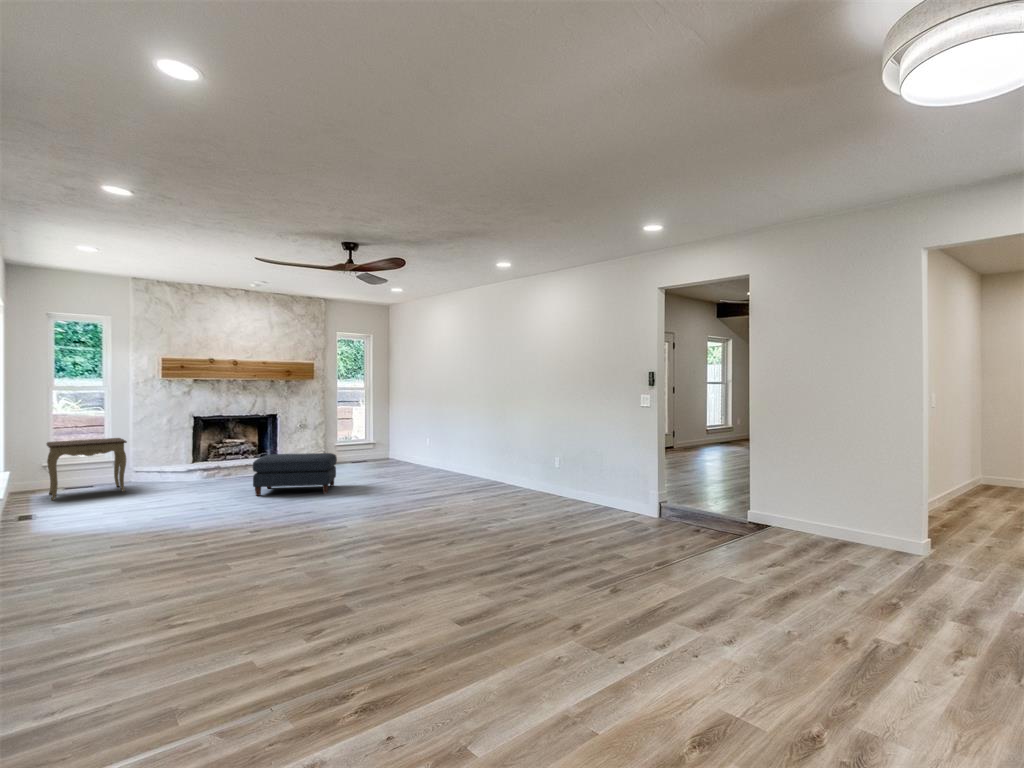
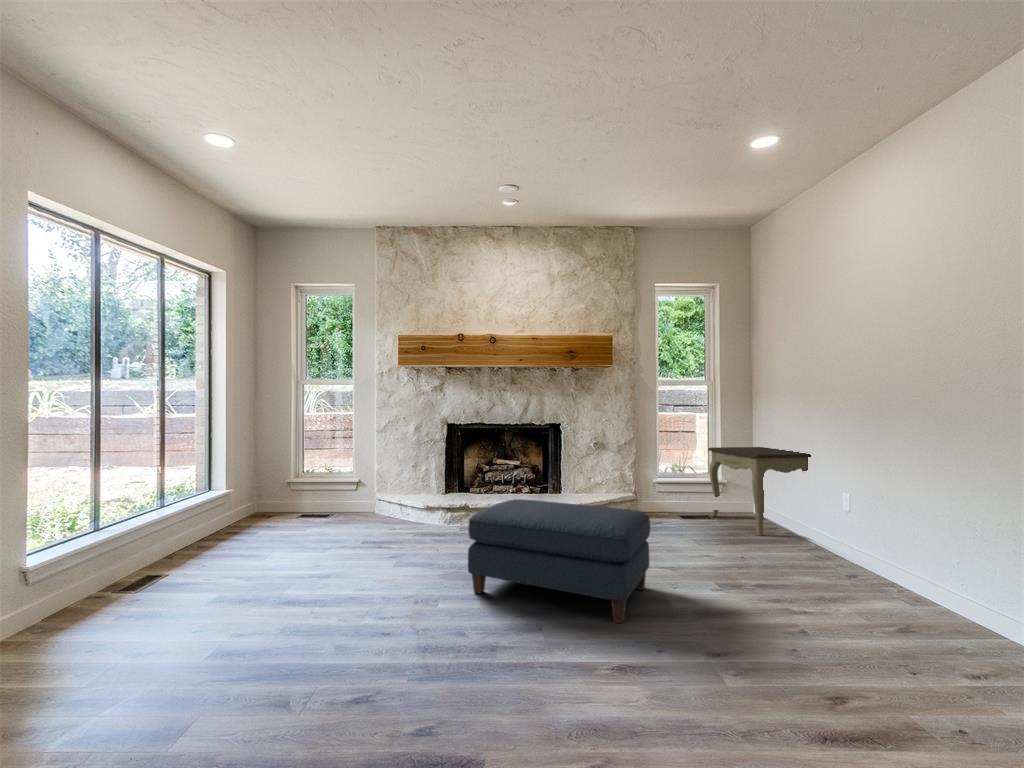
side table: present [47,438,127,500] -> present [708,447,811,536]

